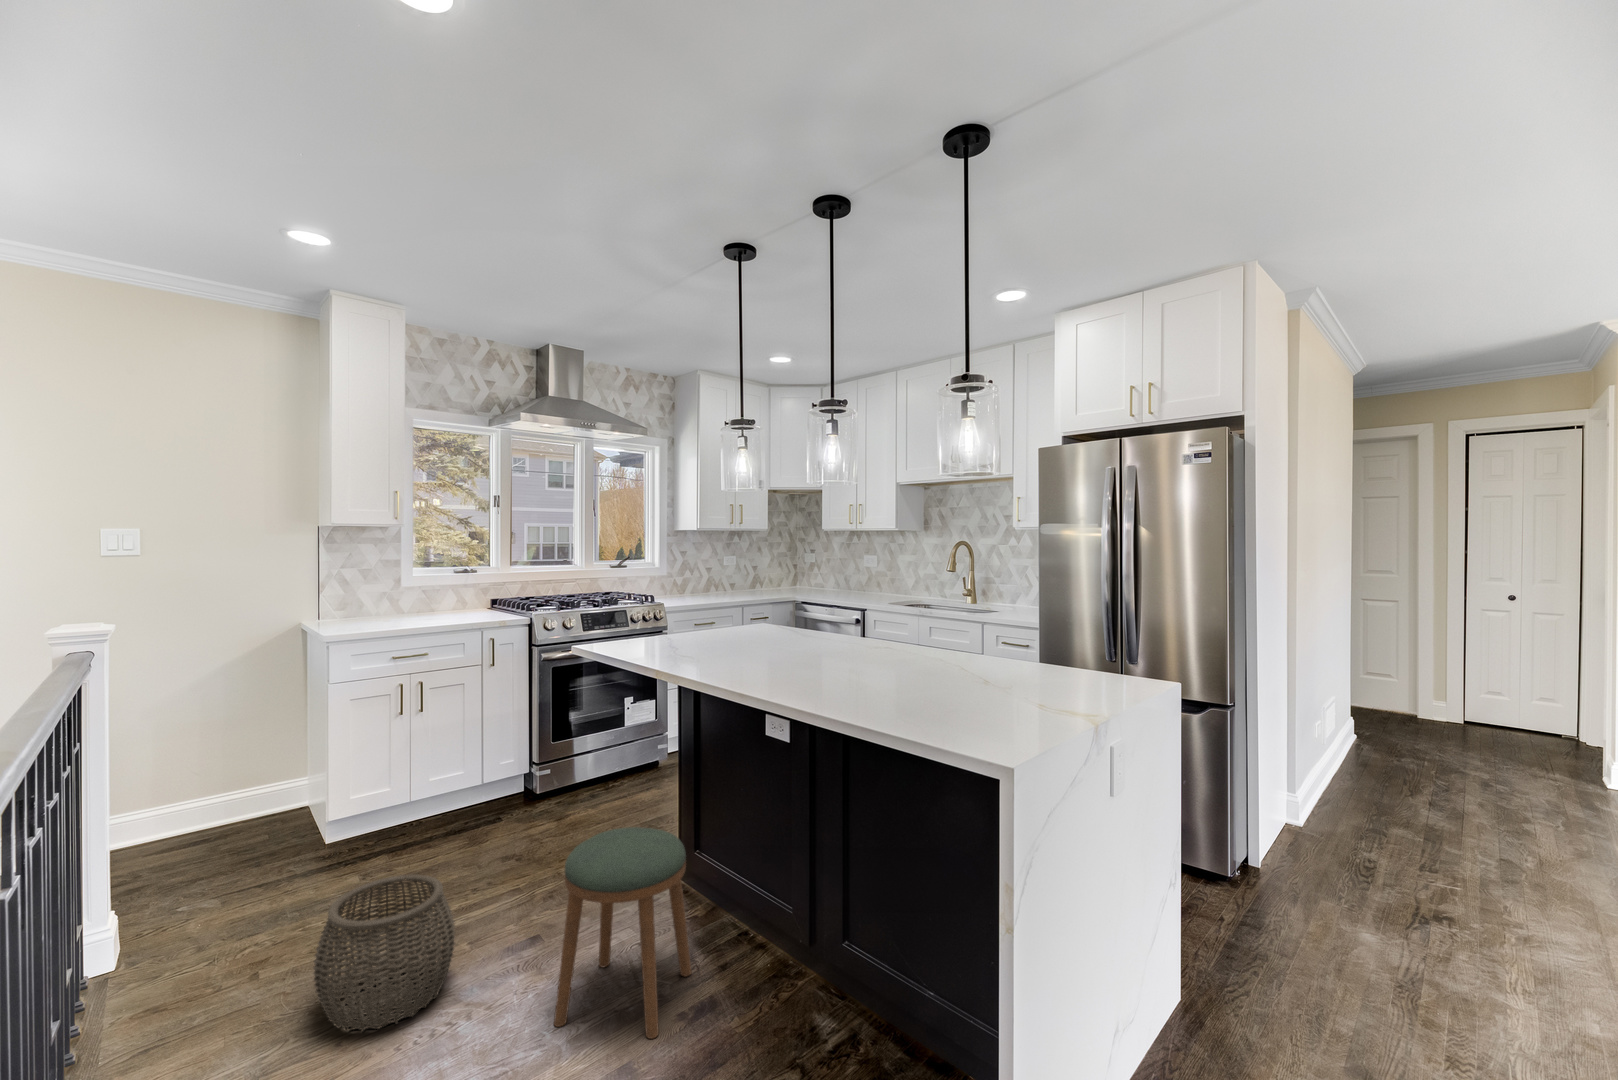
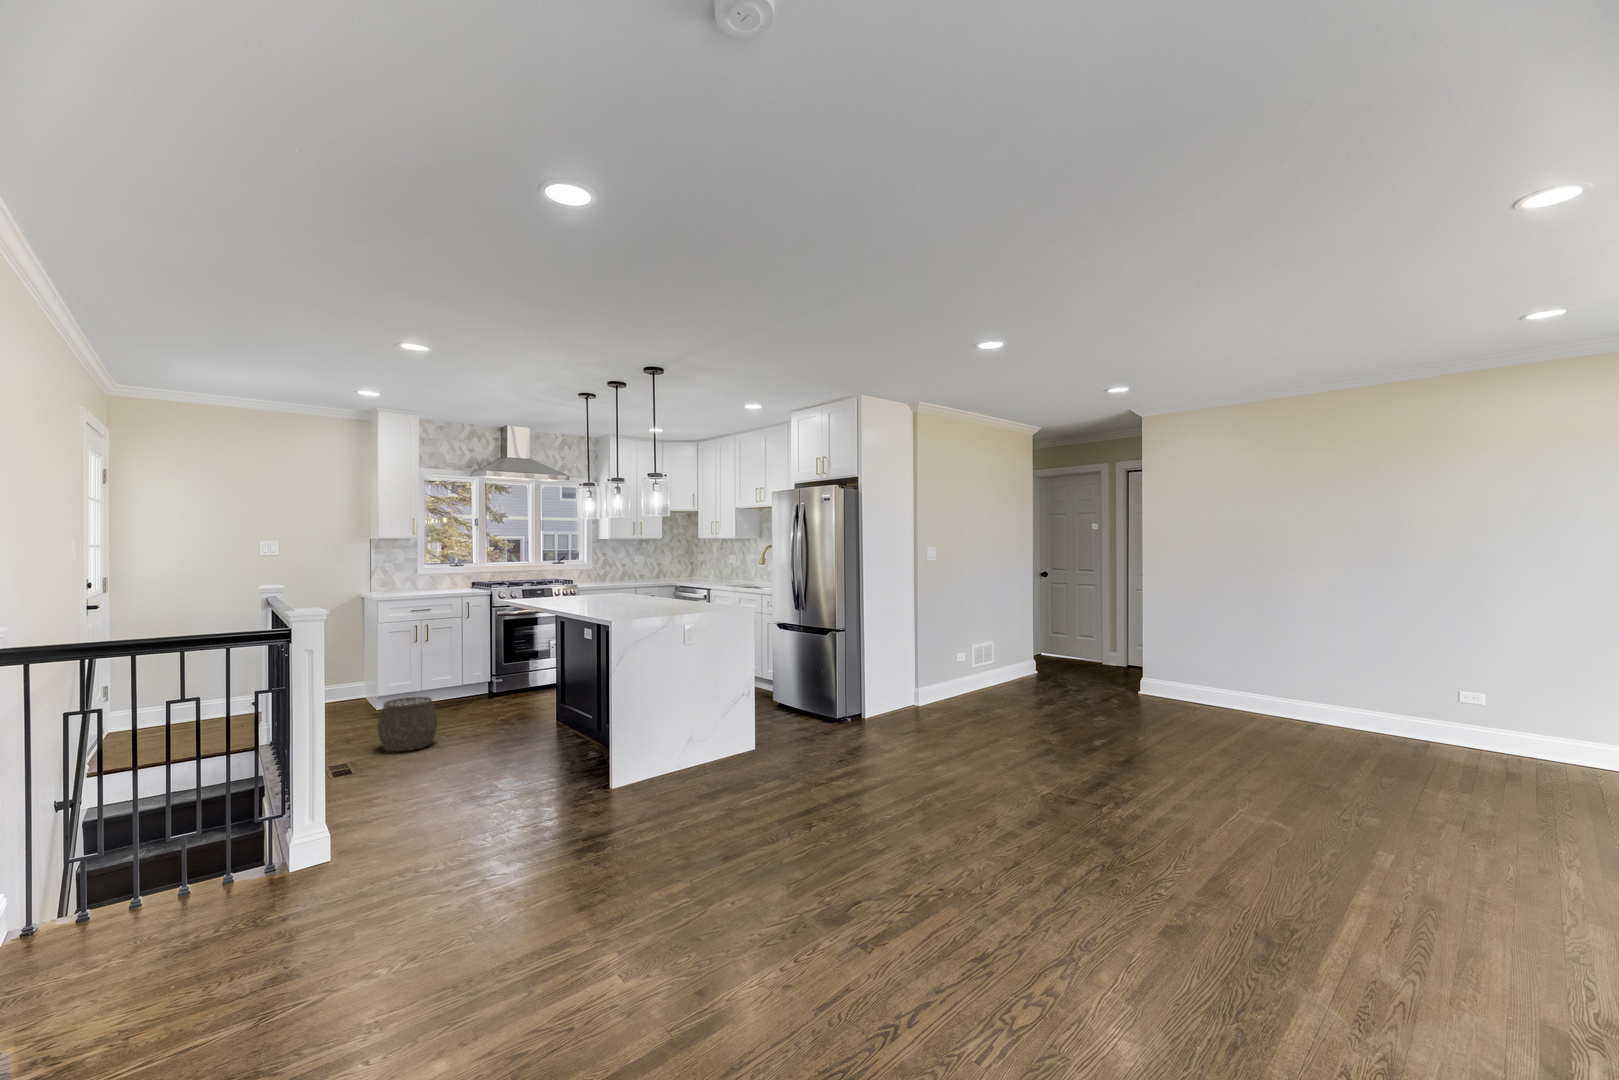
stool: present [554,827,692,1039] -> none [478,676,545,754]

